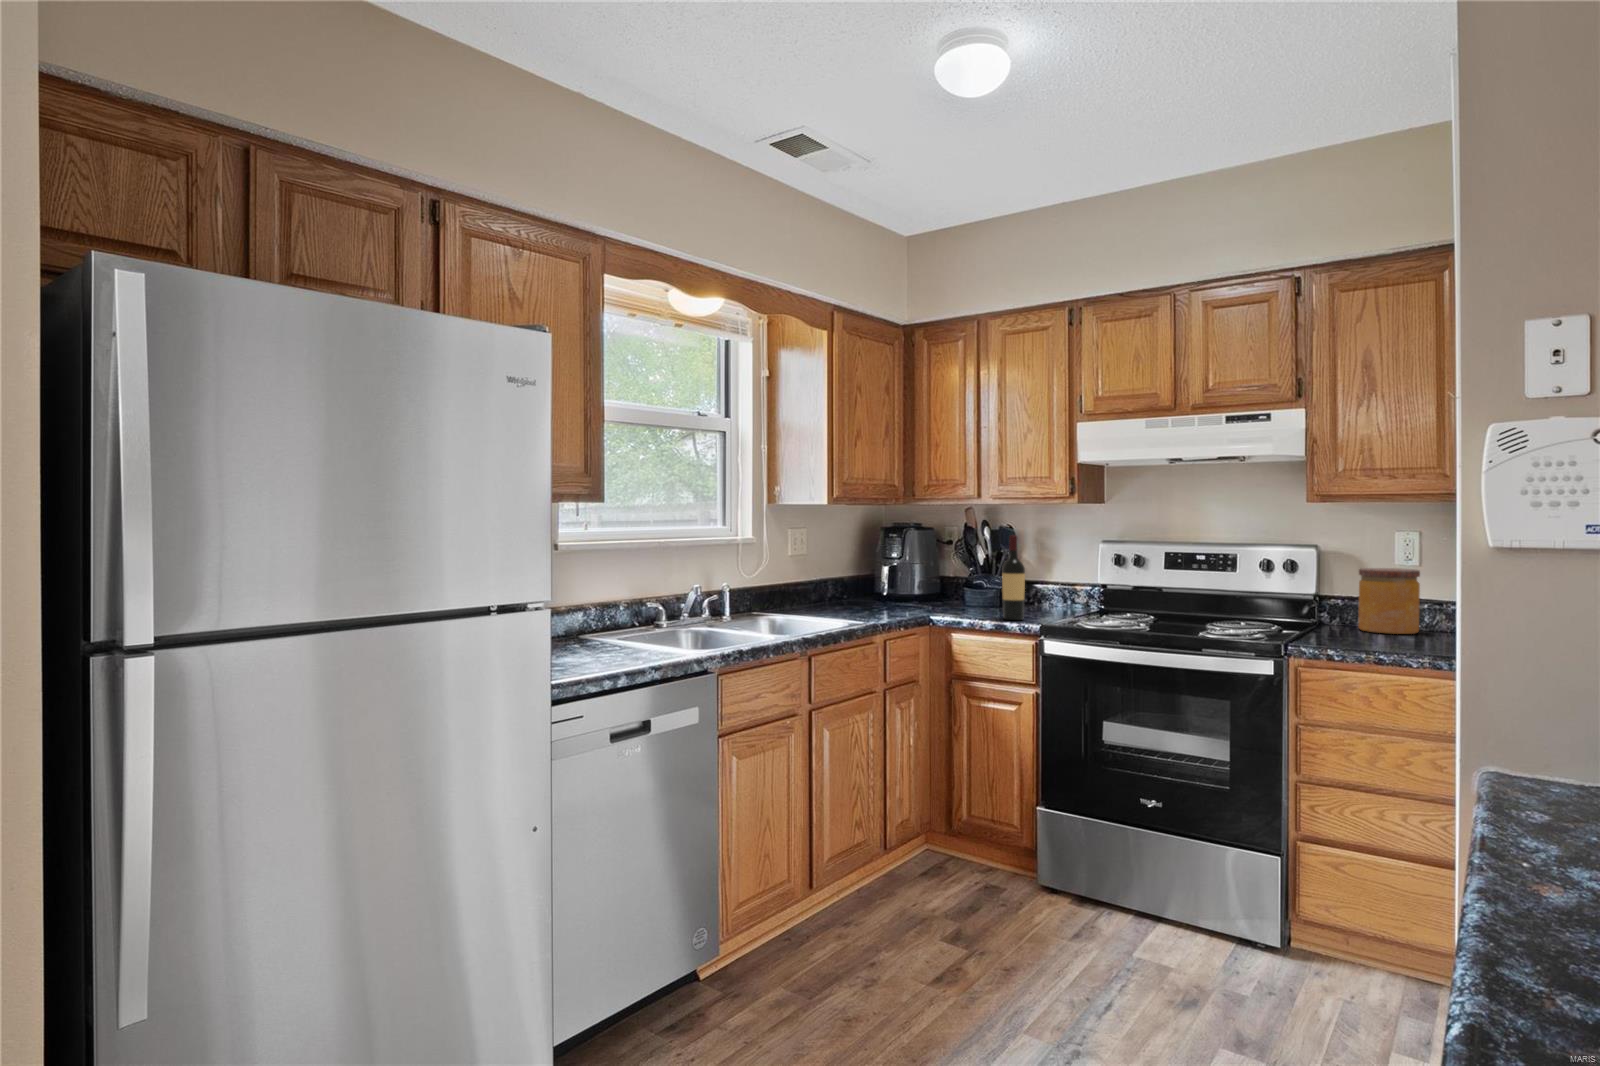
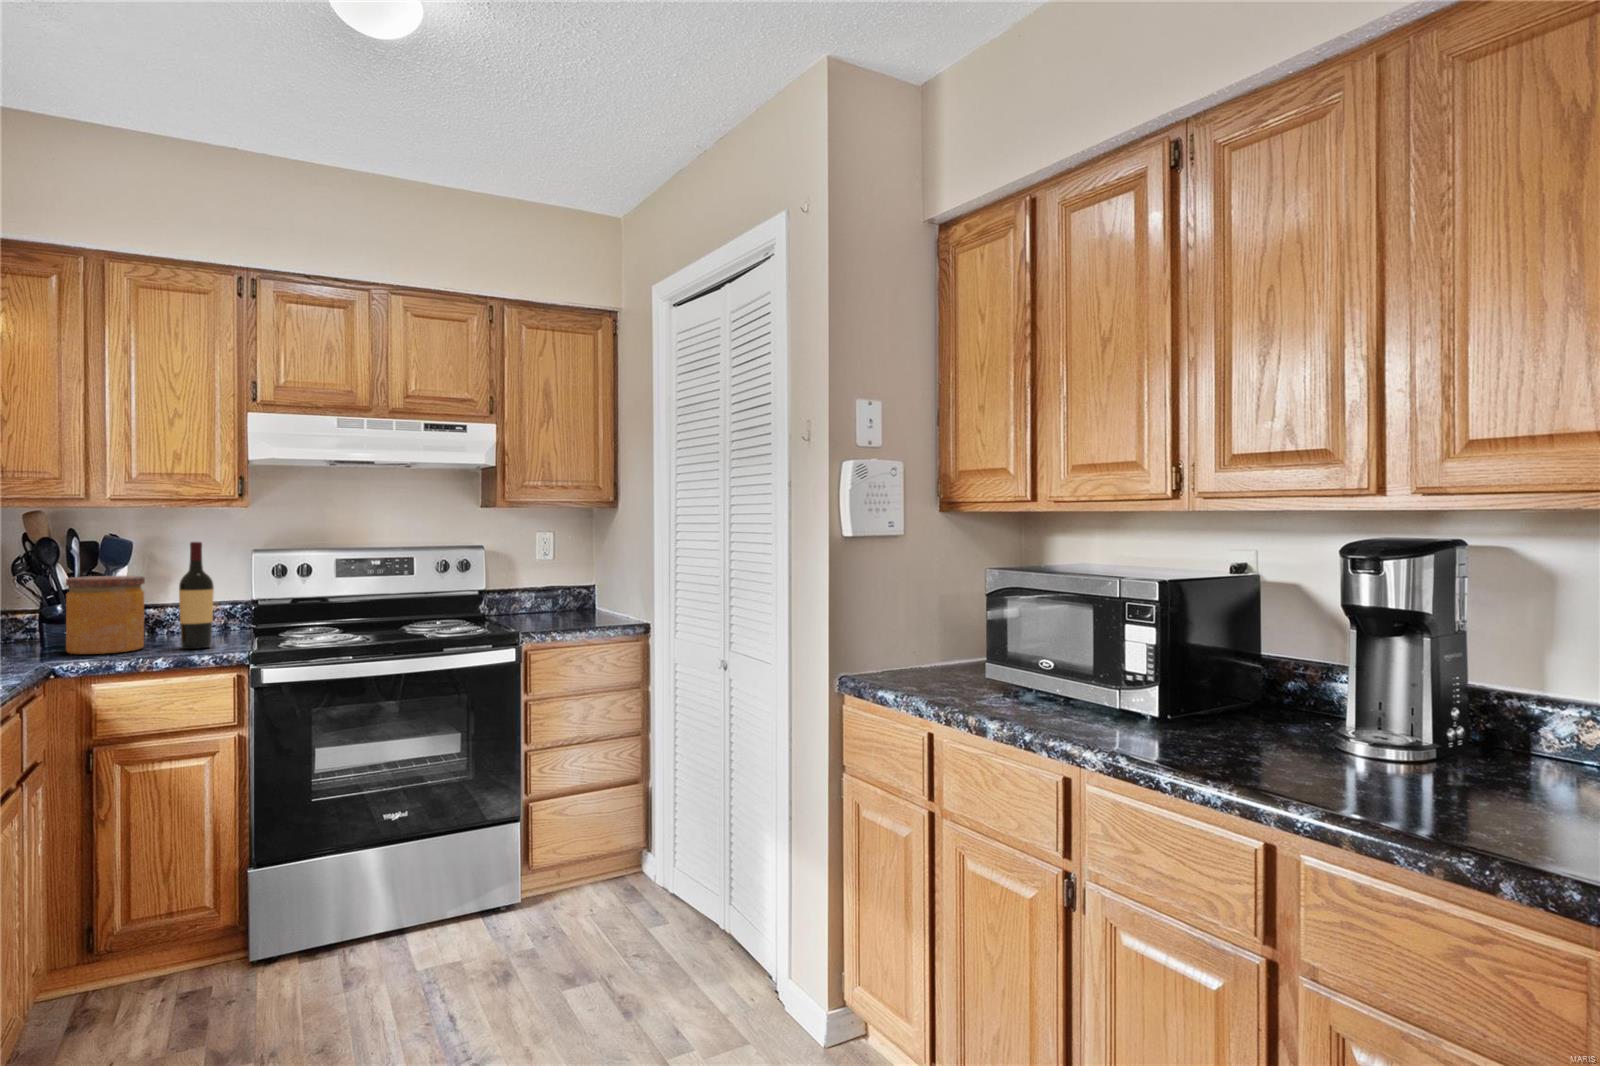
jar: present [1358,568,1420,634] -> present [66,576,145,654]

